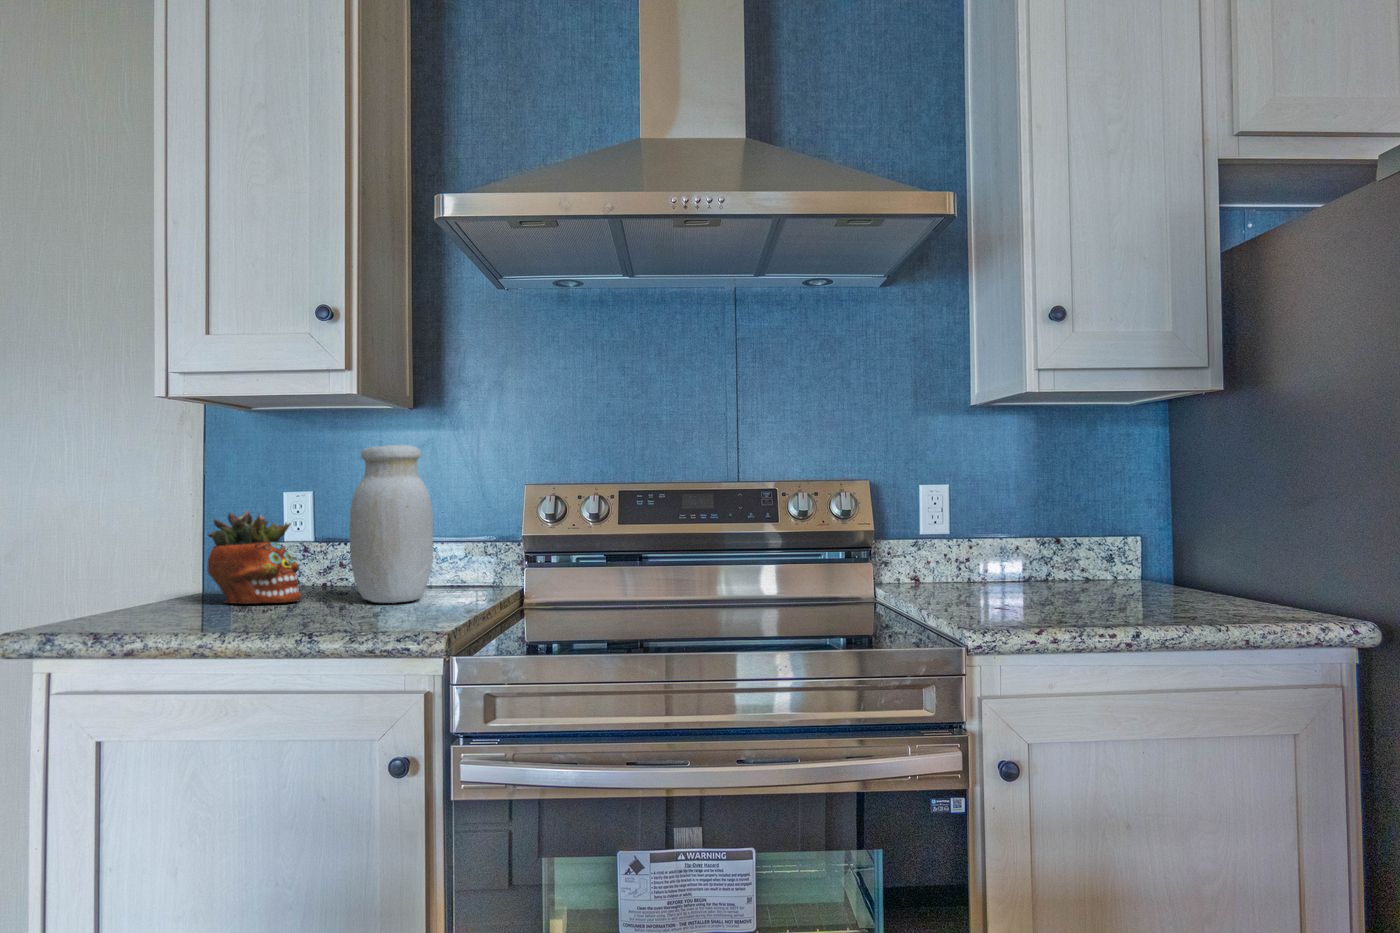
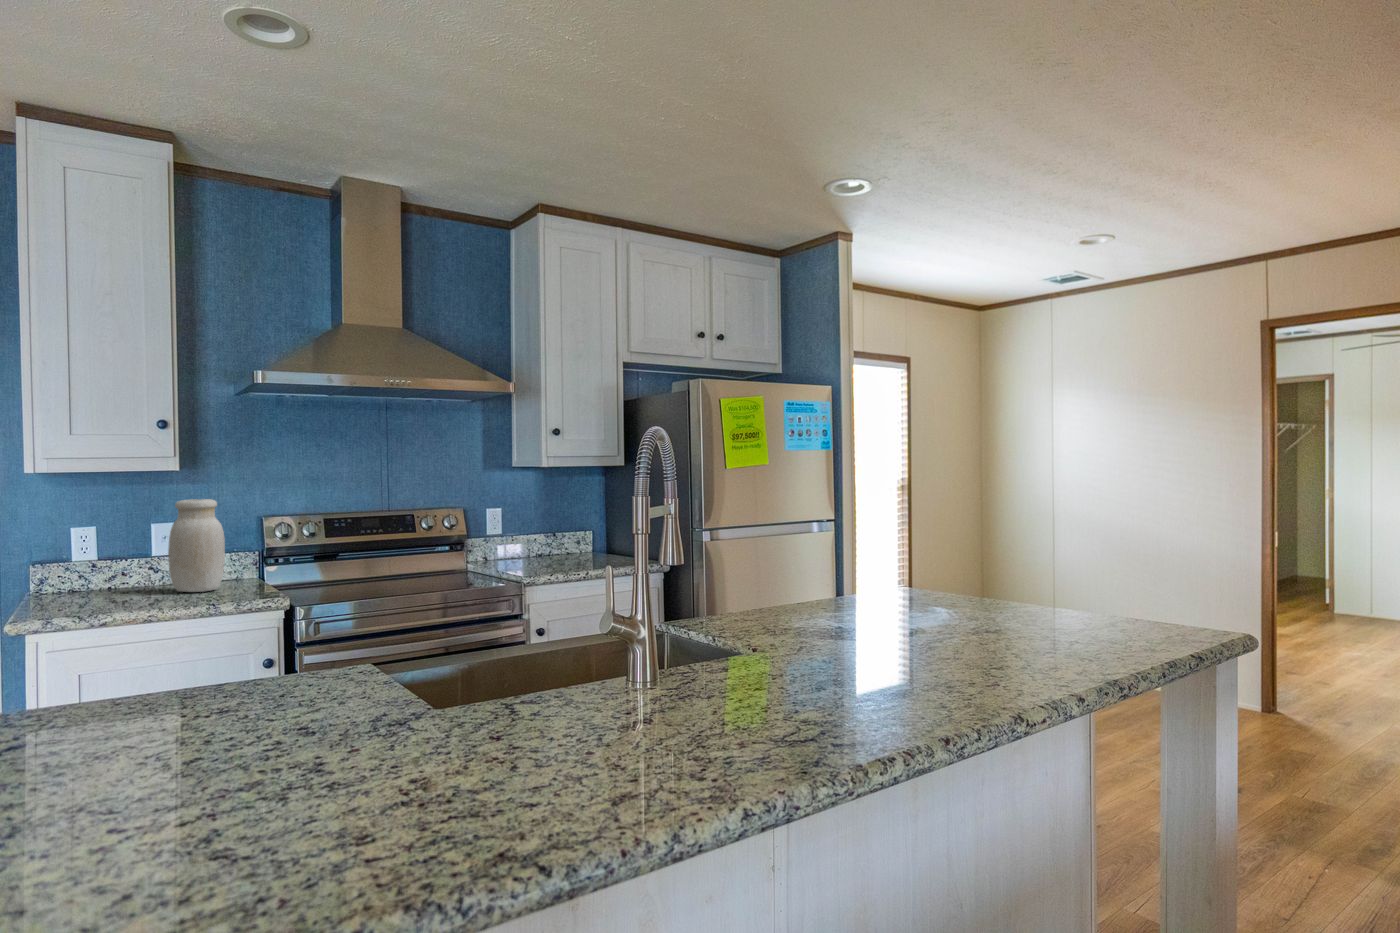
succulent planter: present [207,511,301,604] -> none [62,542,134,601]

